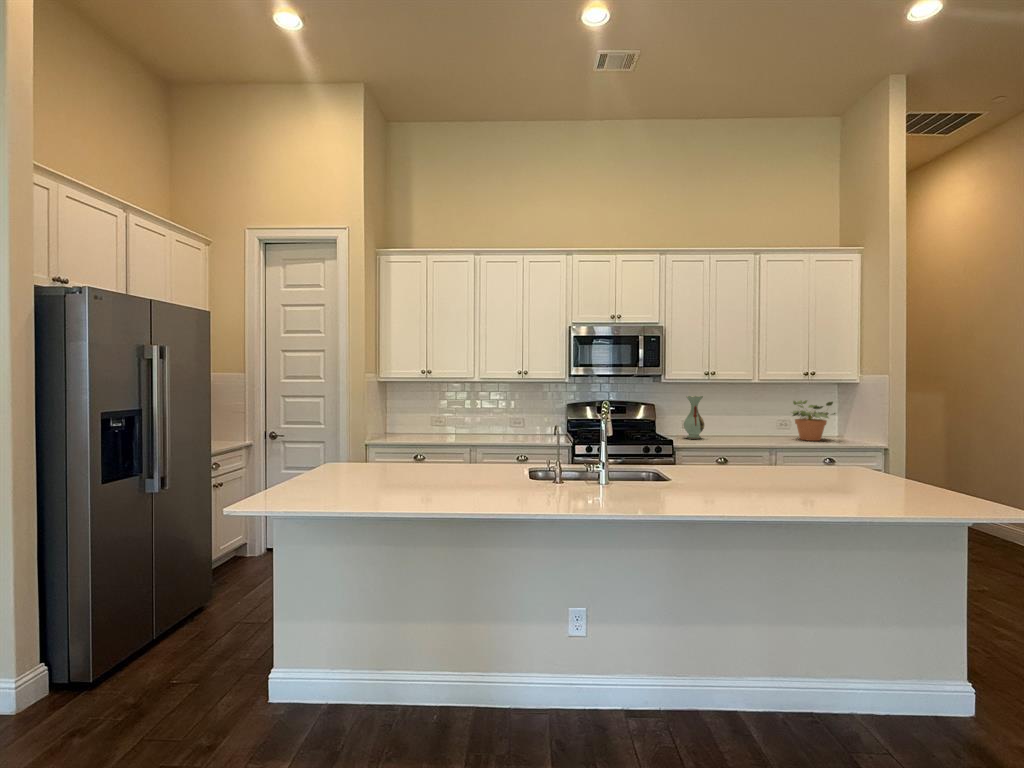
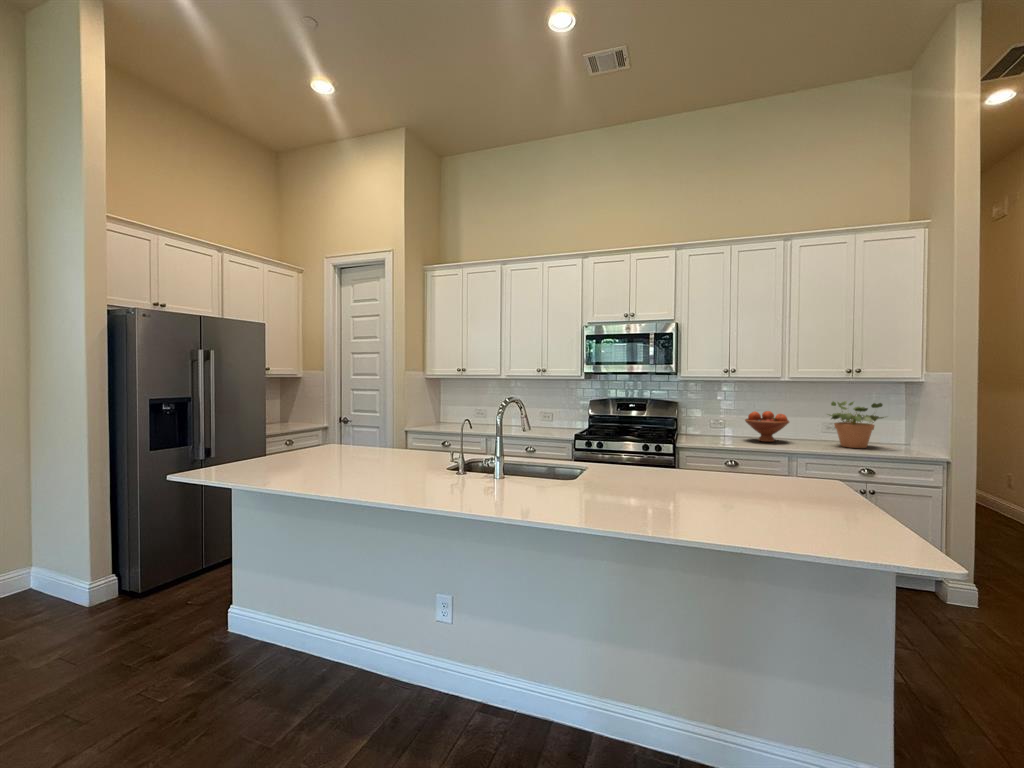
decorative vase: present [684,396,704,439] -> none [703,394,726,440]
fruit bowl: none [720,410,759,439] -> present [745,411,789,442]

